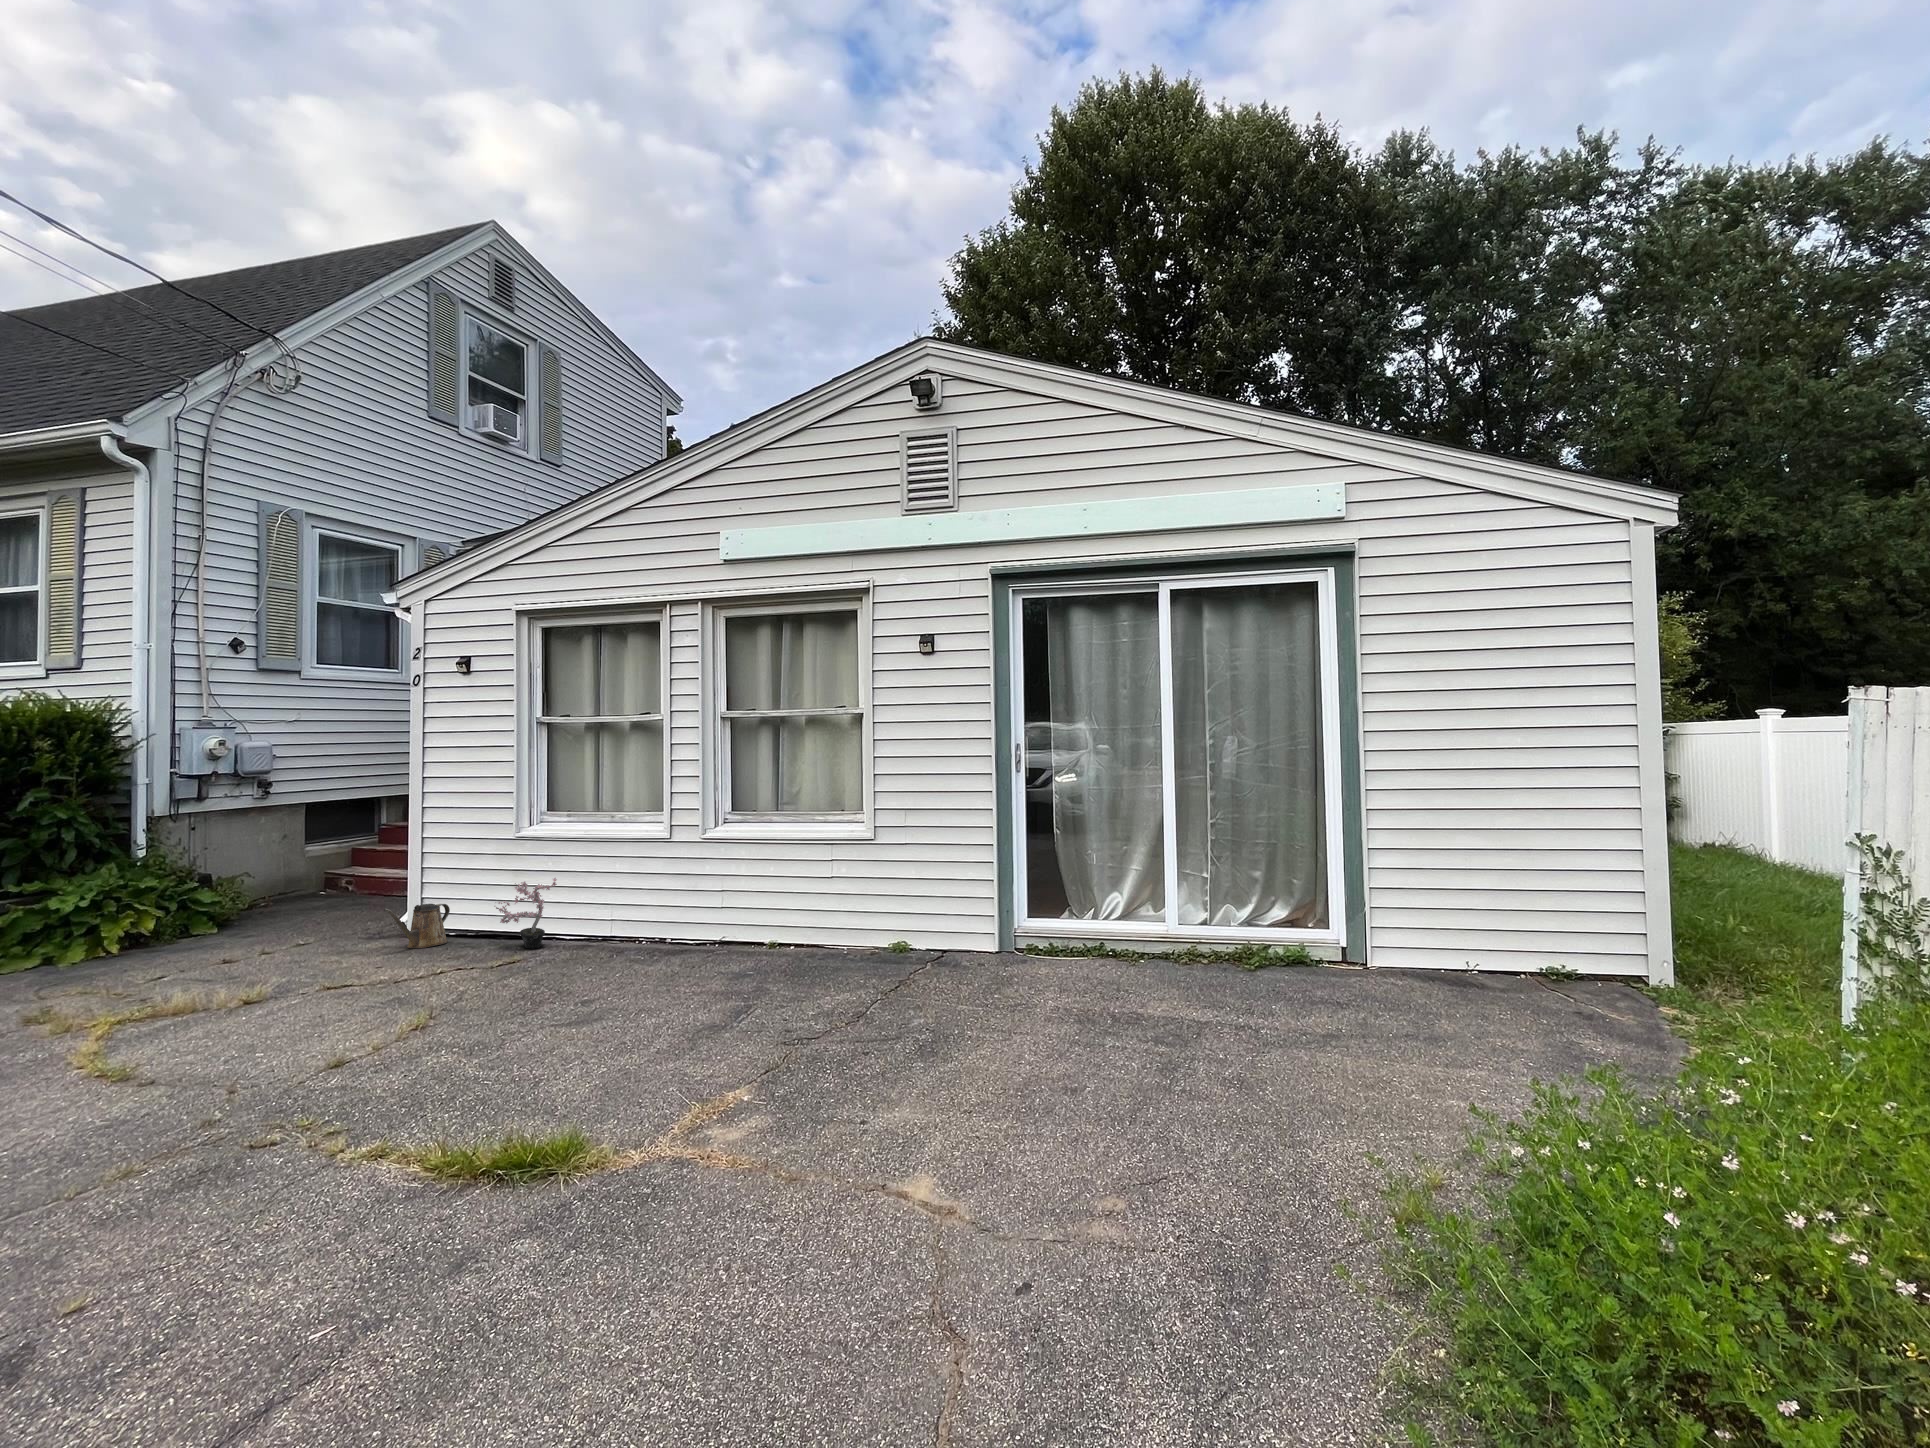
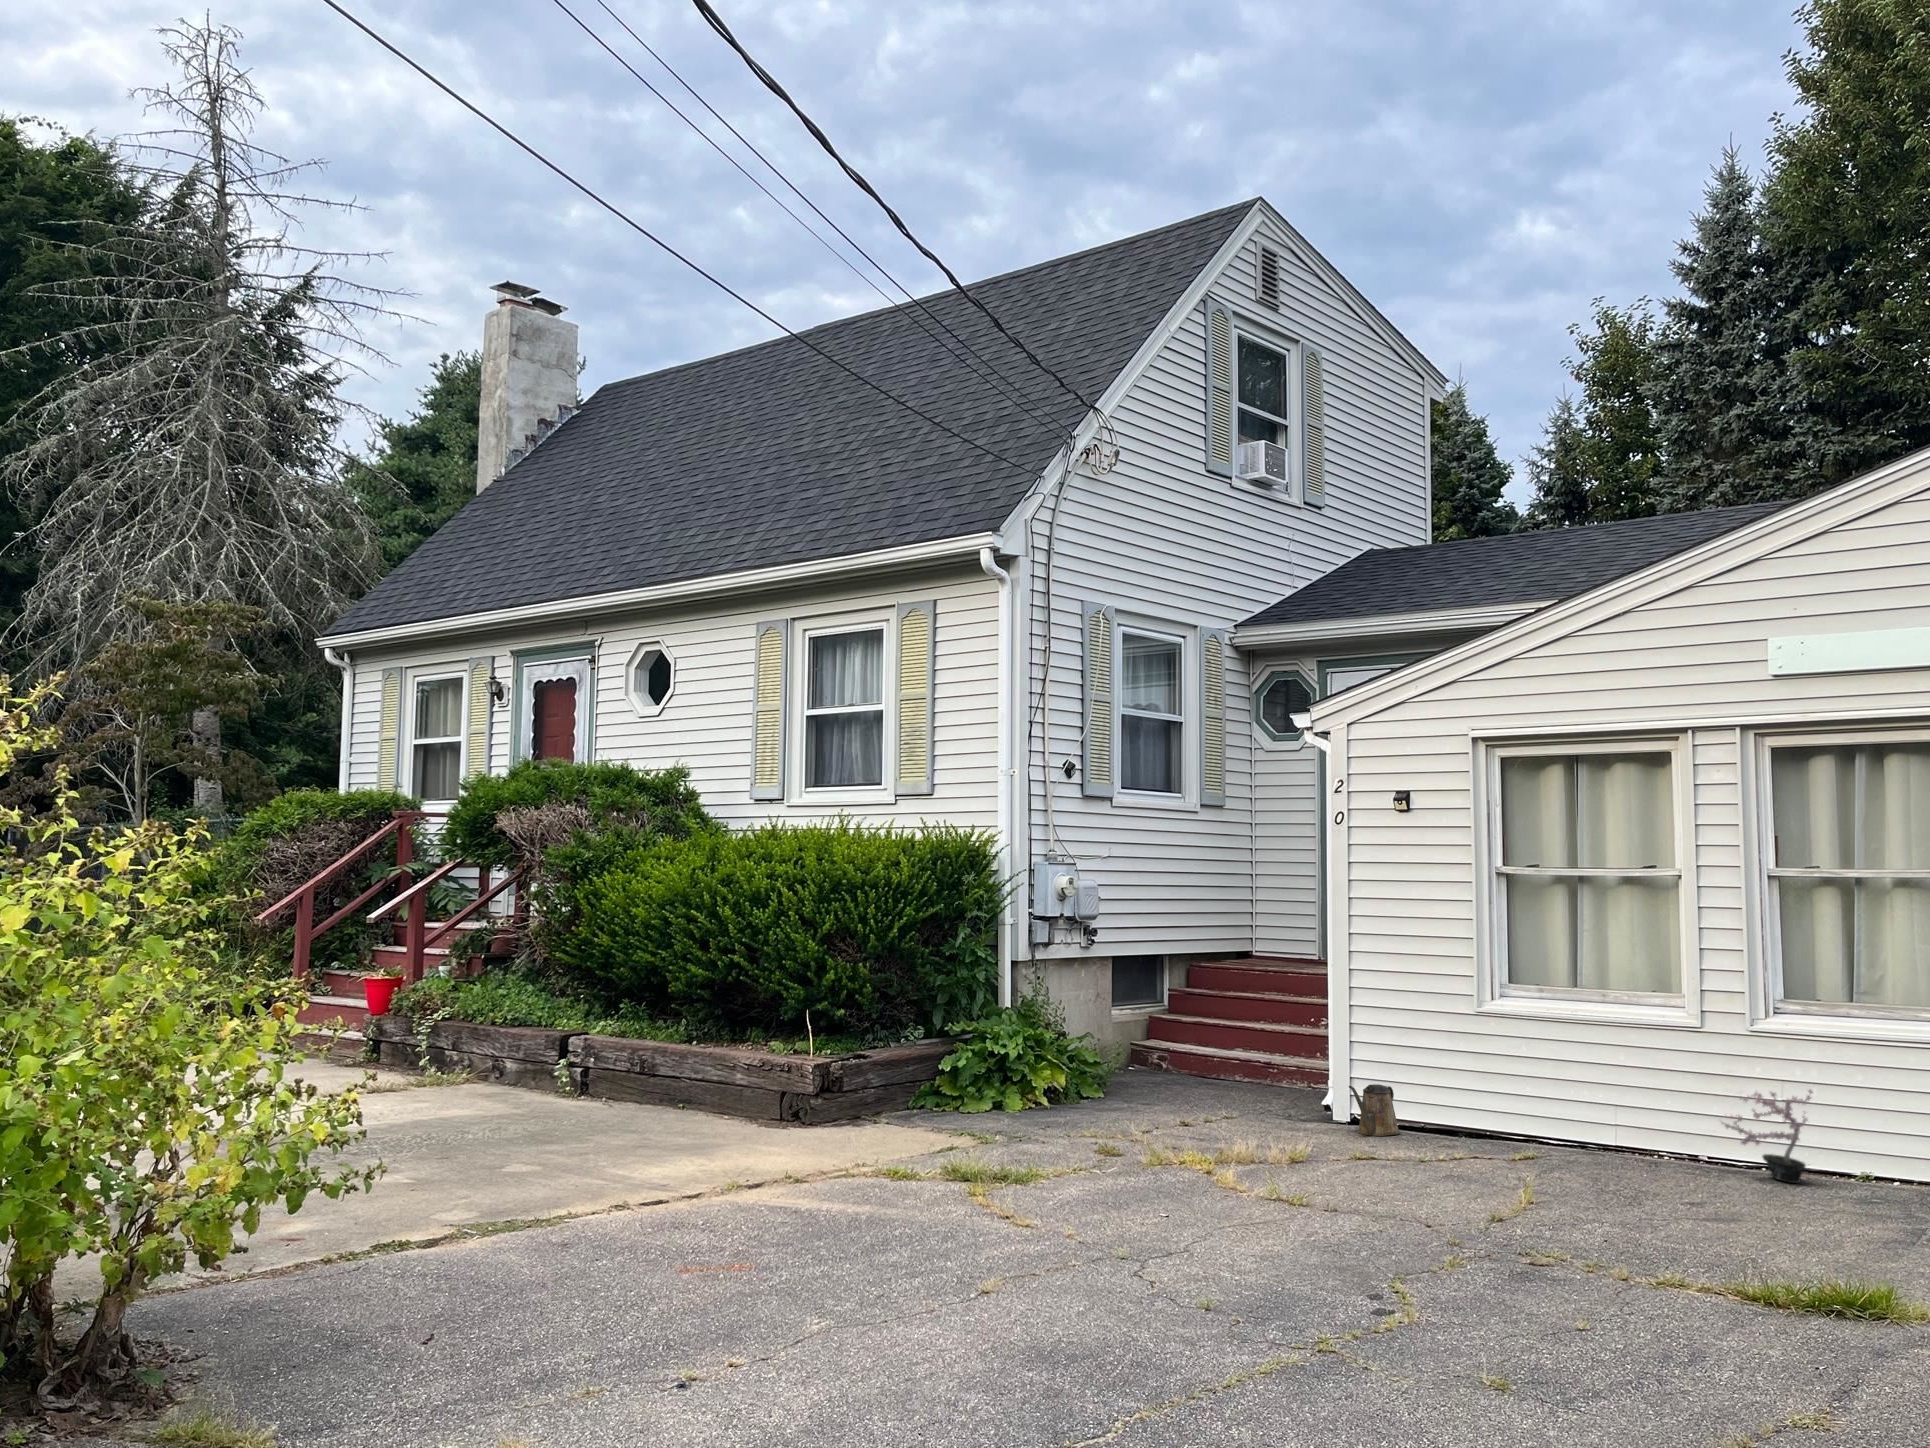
potted plant: present [494,878,557,949] -> present [1722,1090,1813,1183]

